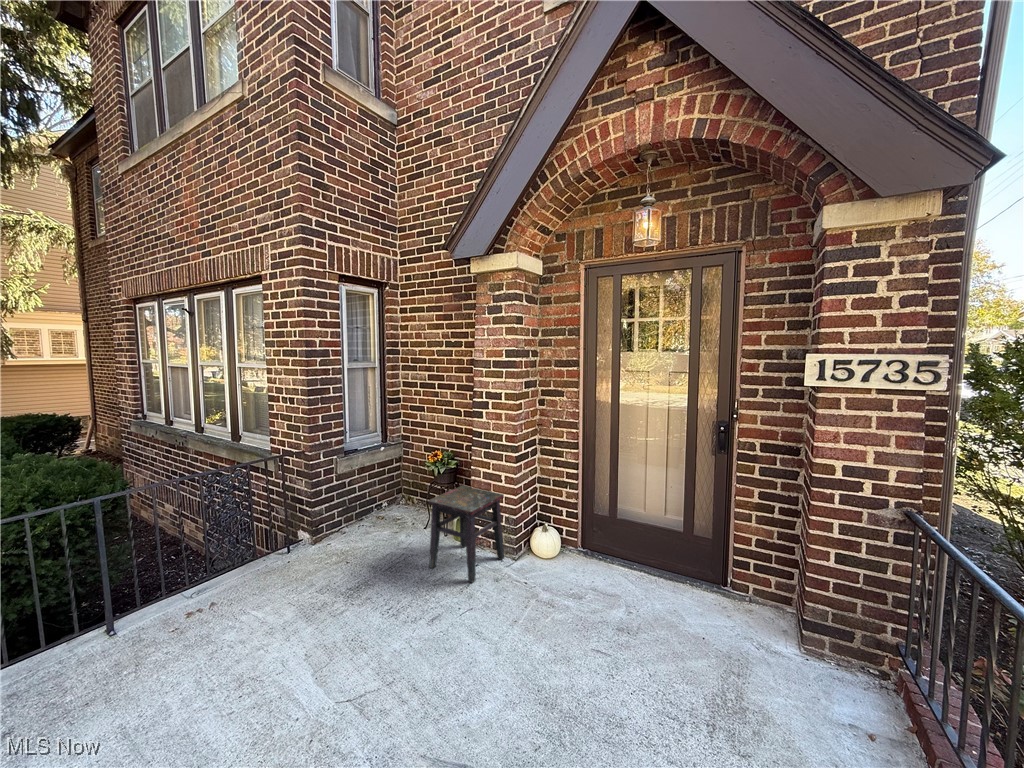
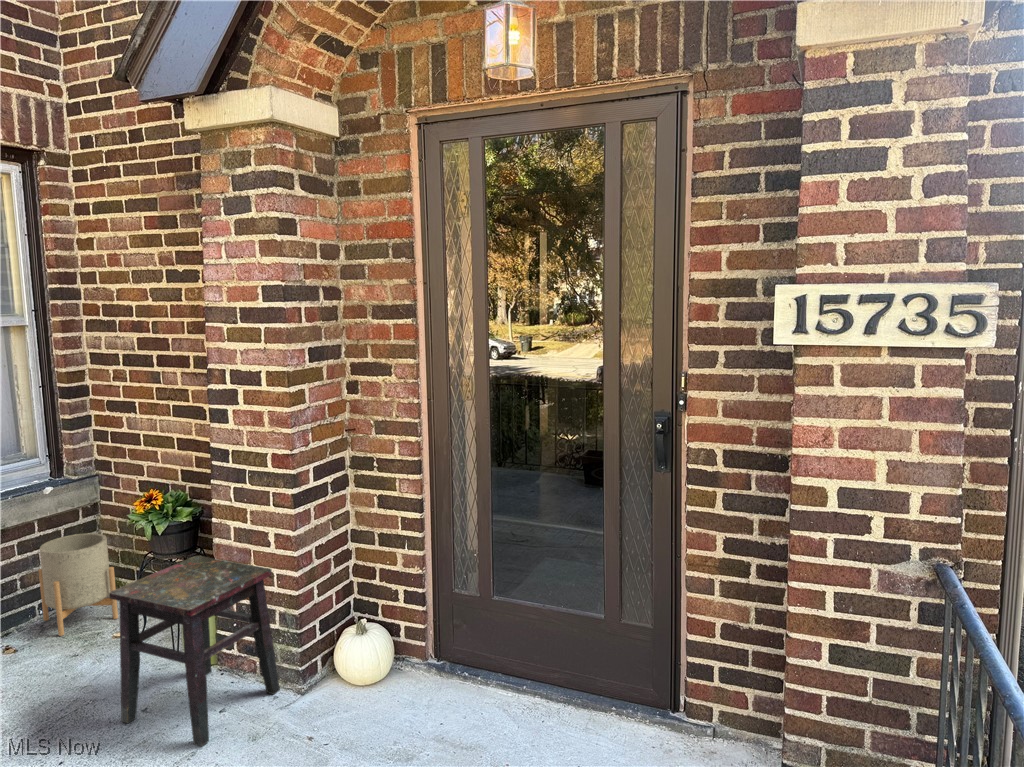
planter: none [376,472,413,523] -> present [39,533,118,636]

